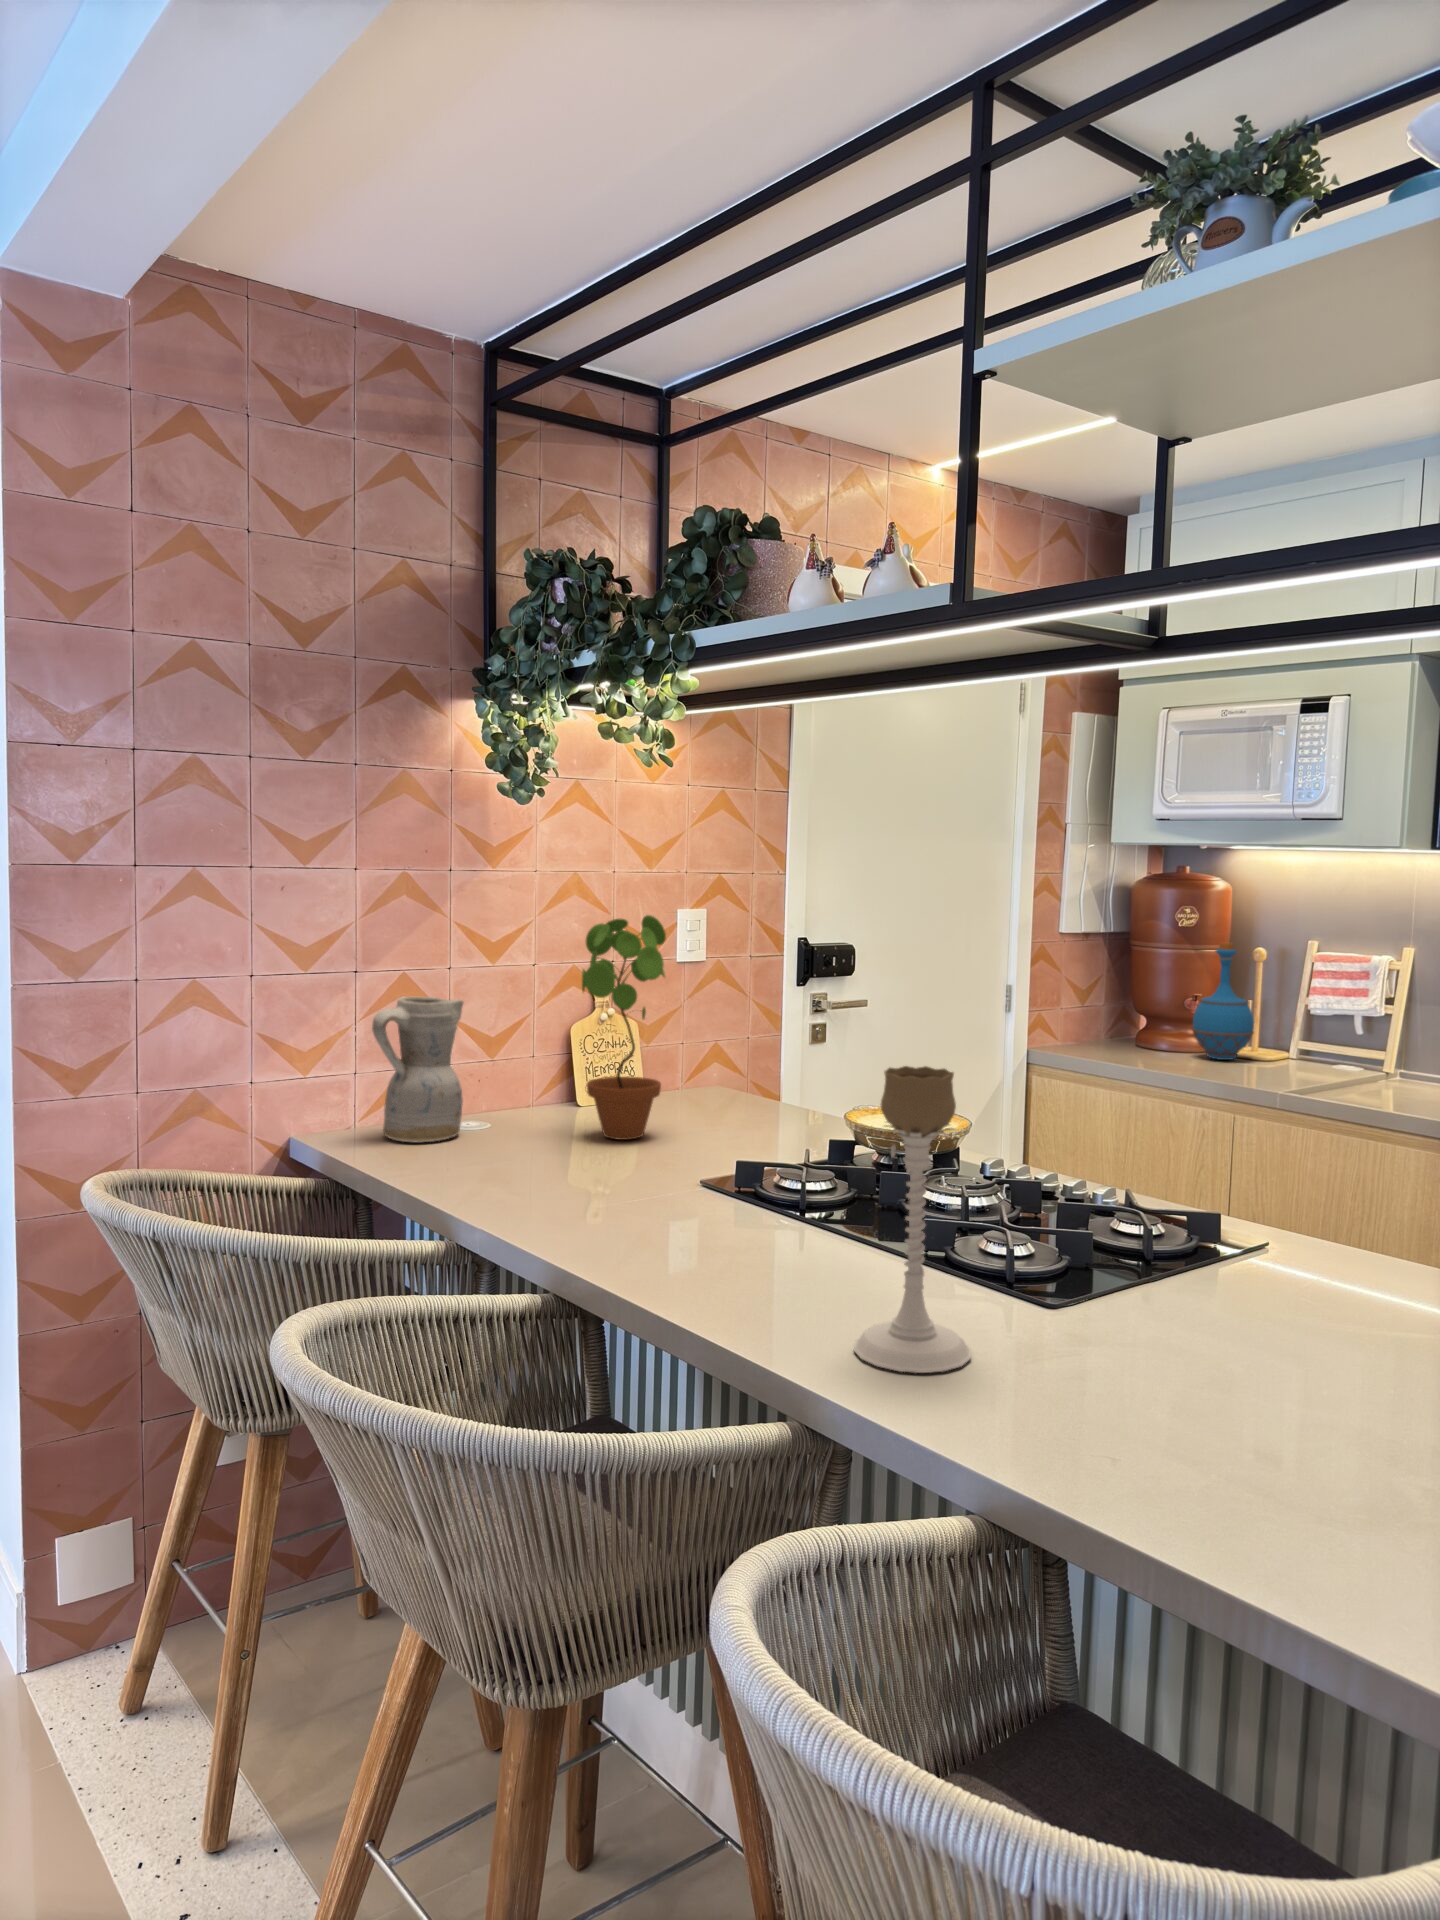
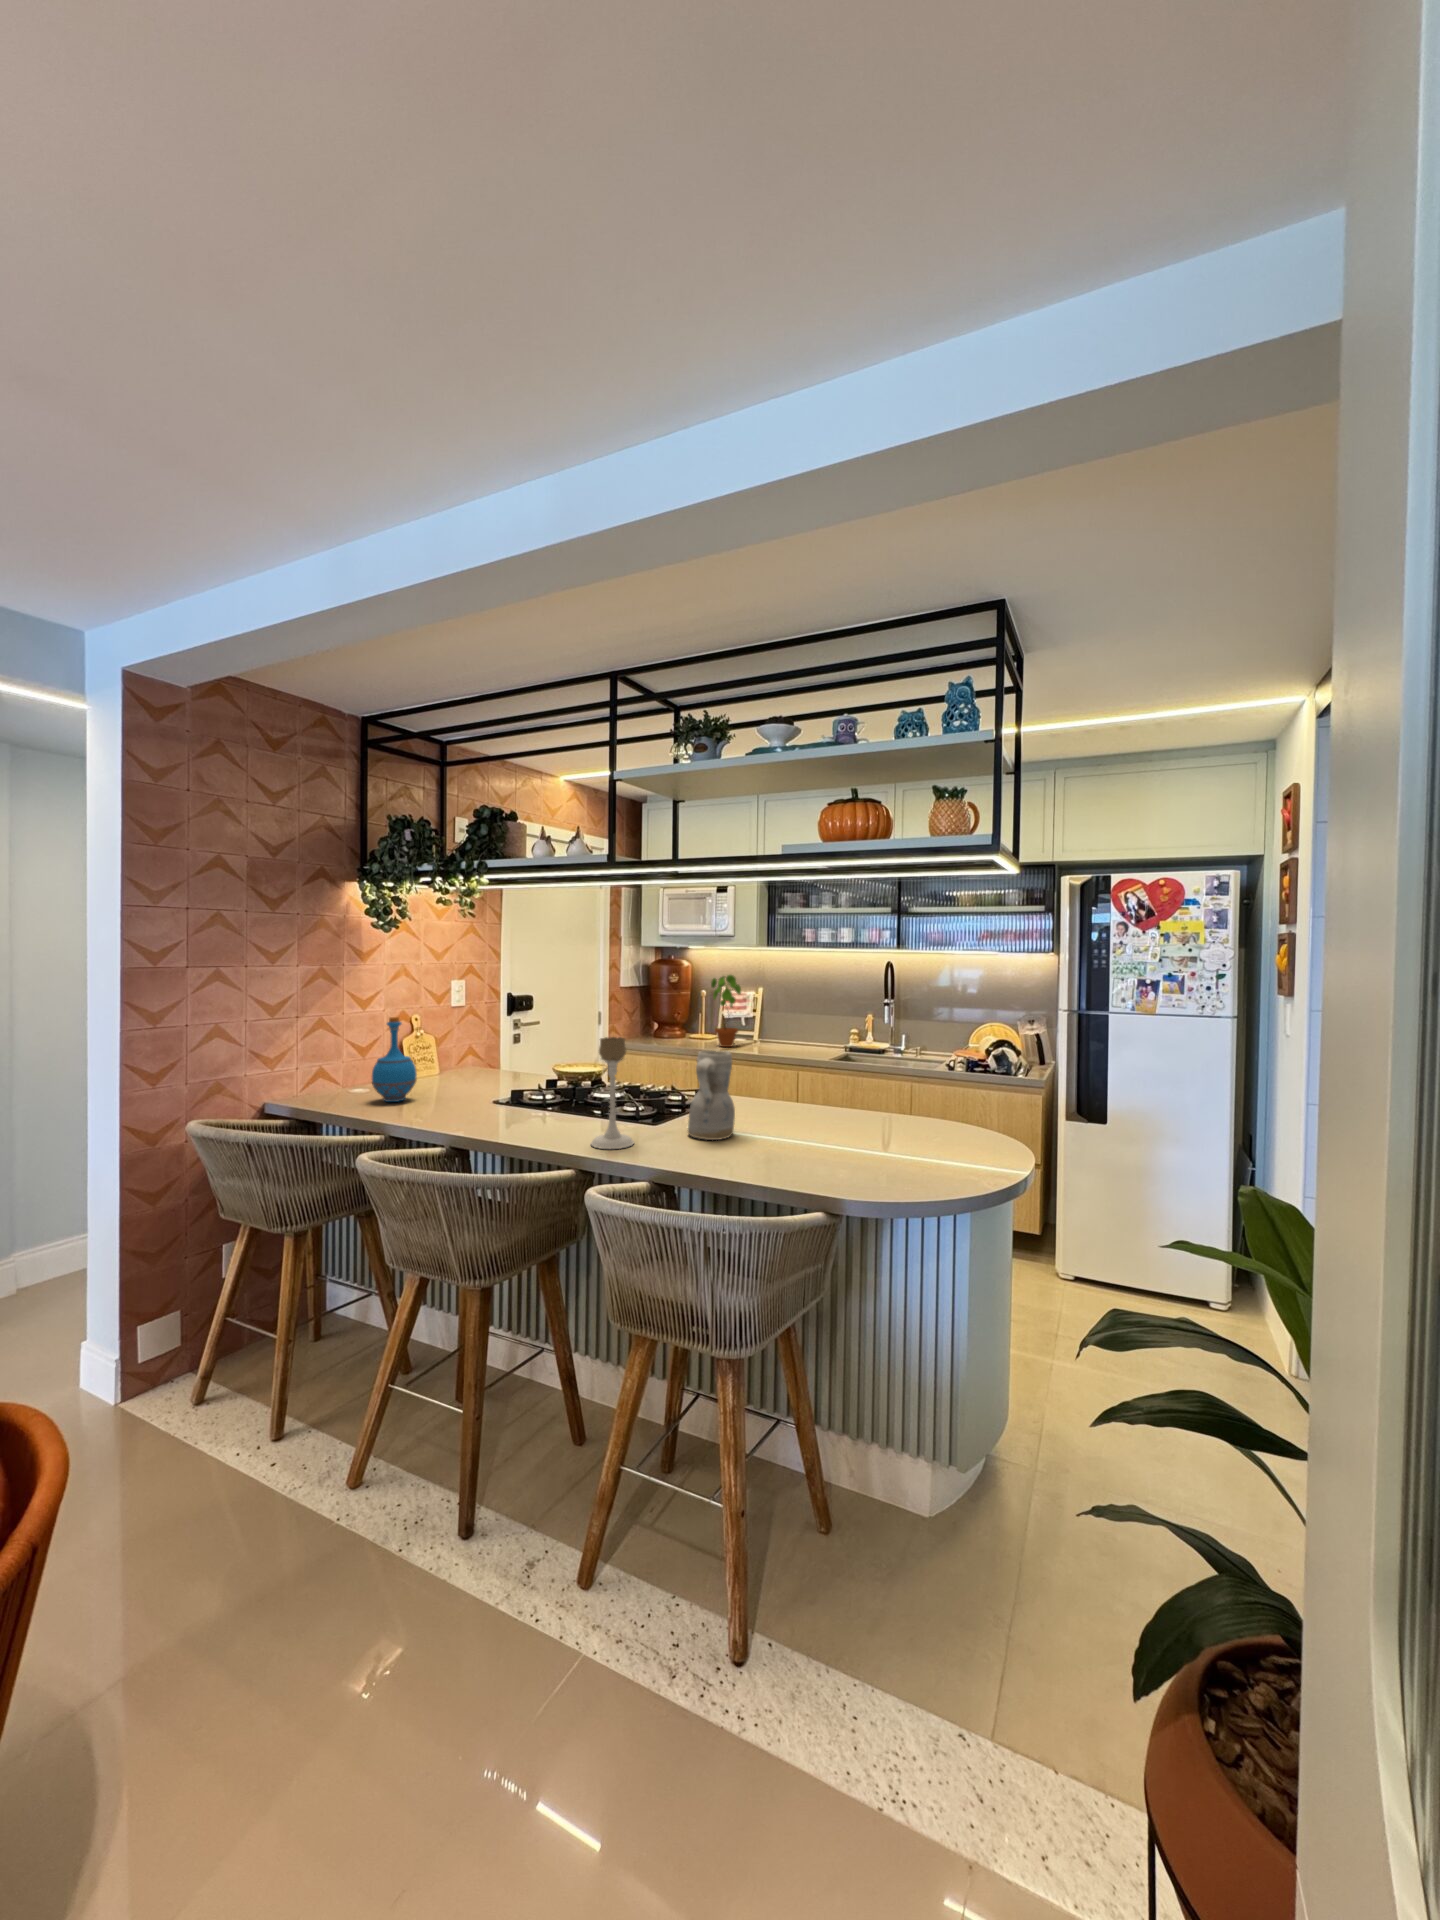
potted plant: present [582,915,666,1140] -> present [711,975,741,1047]
bottle: present [1192,943,1254,1060] -> present [372,1017,417,1102]
ceramic pitcher: present [372,997,463,1142] -> present [688,1051,735,1140]

